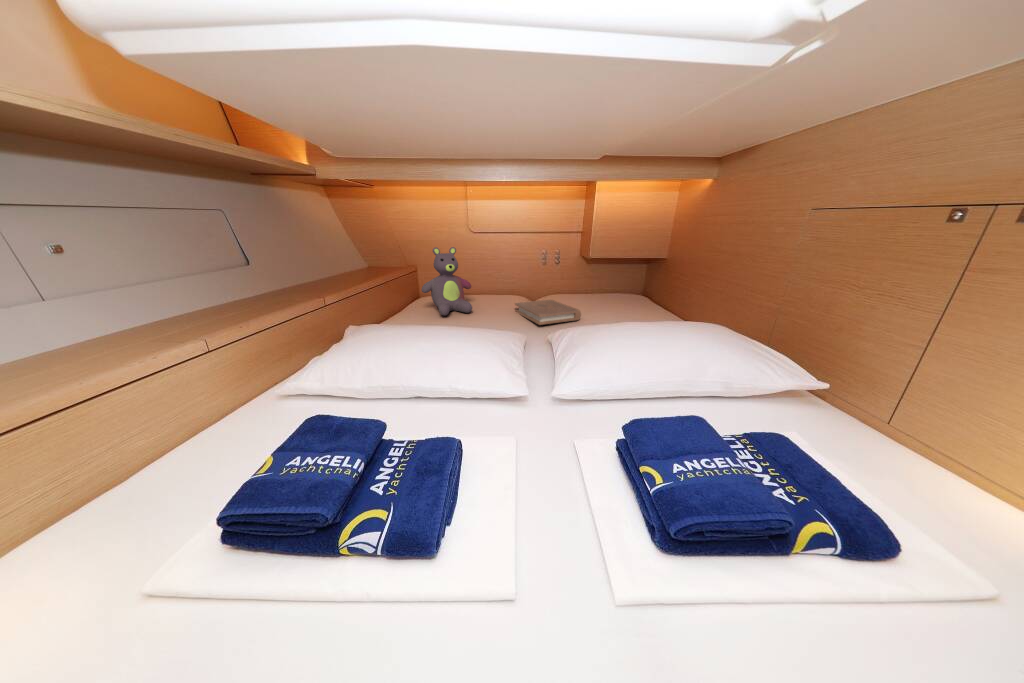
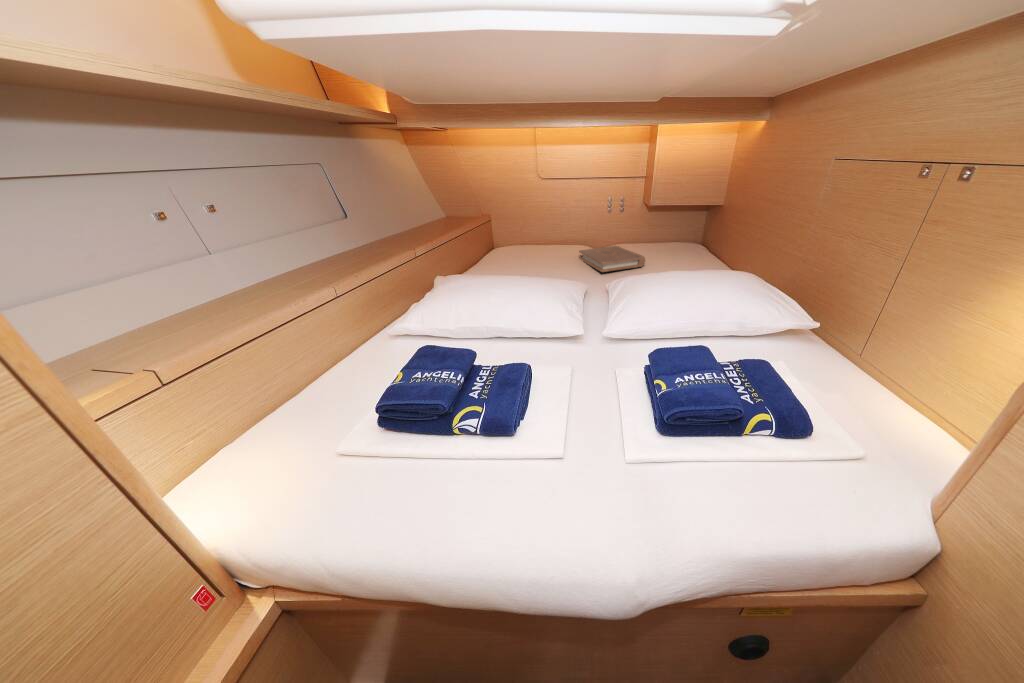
stuffed bear: present [422,247,472,315] -> none [494,197,539,264]

